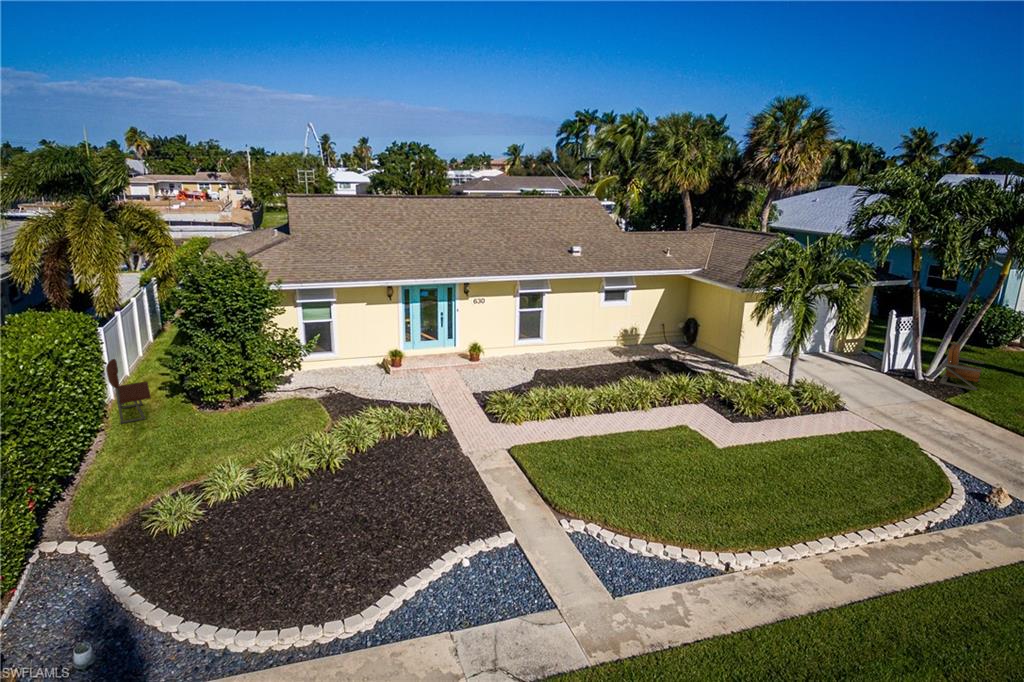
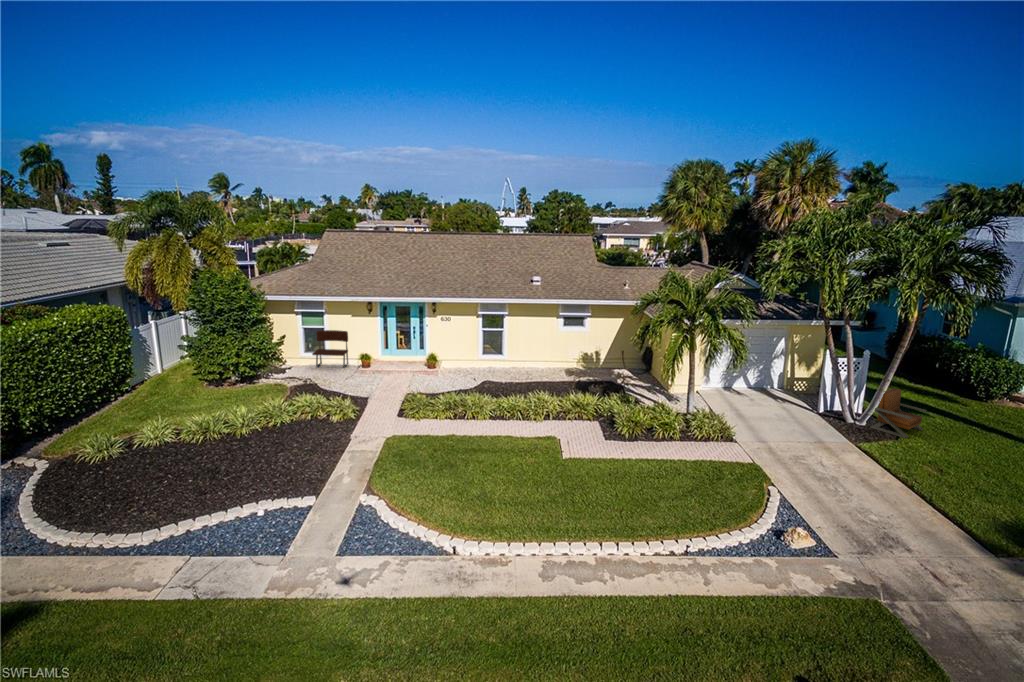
bench: present [106,359,151,424] -> present [312,330,348,368]

